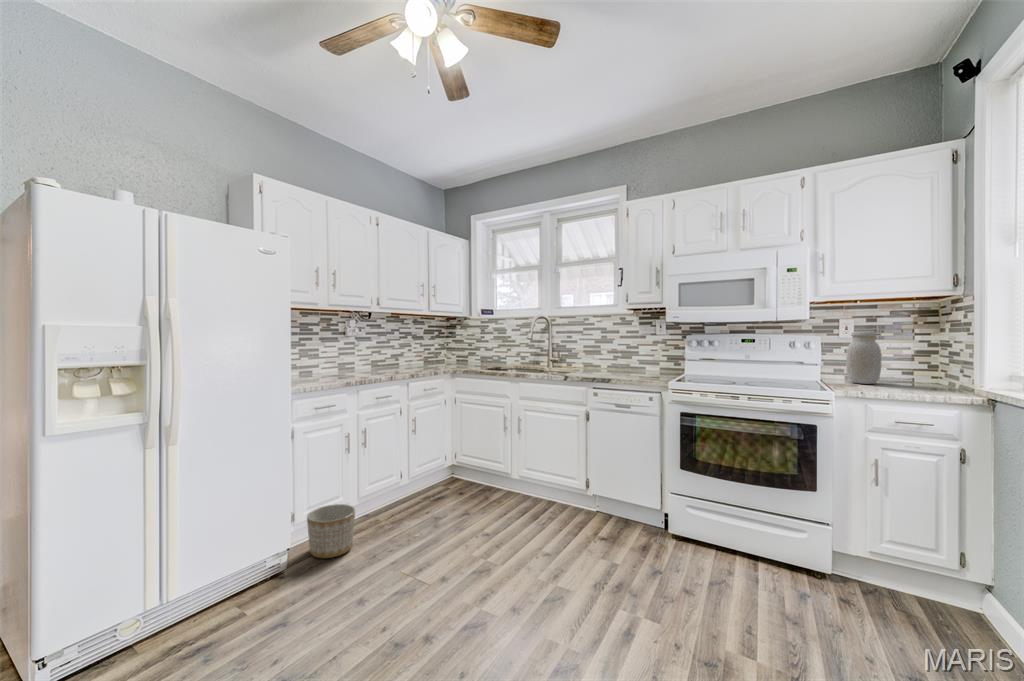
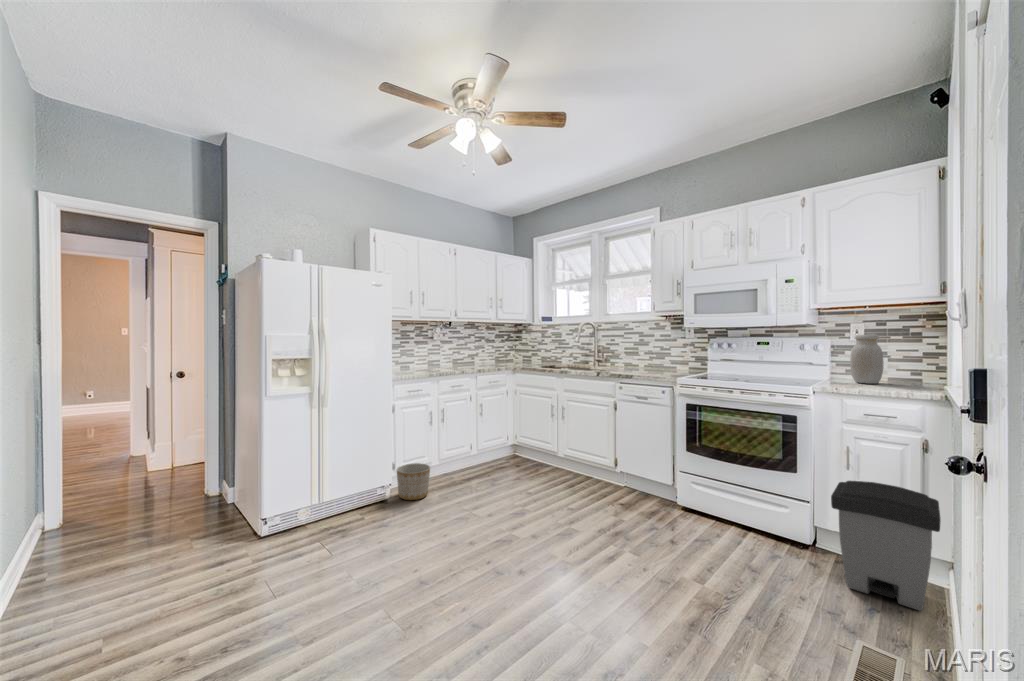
trash can: none [856,494,989,637] -> present [831,481,941,611]

